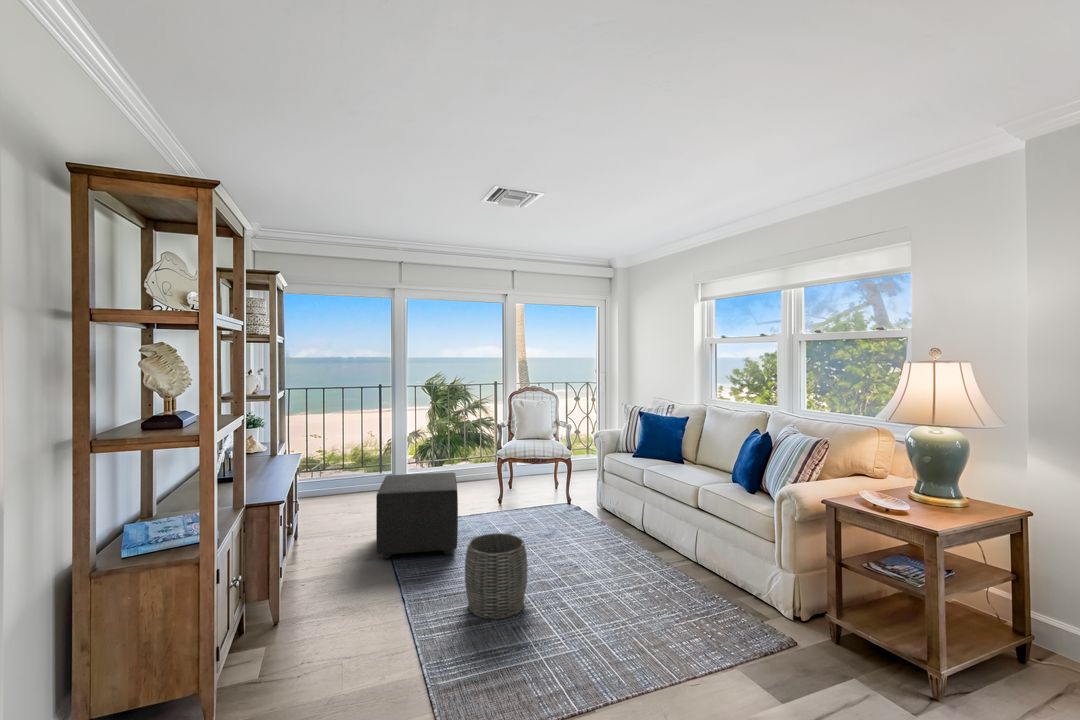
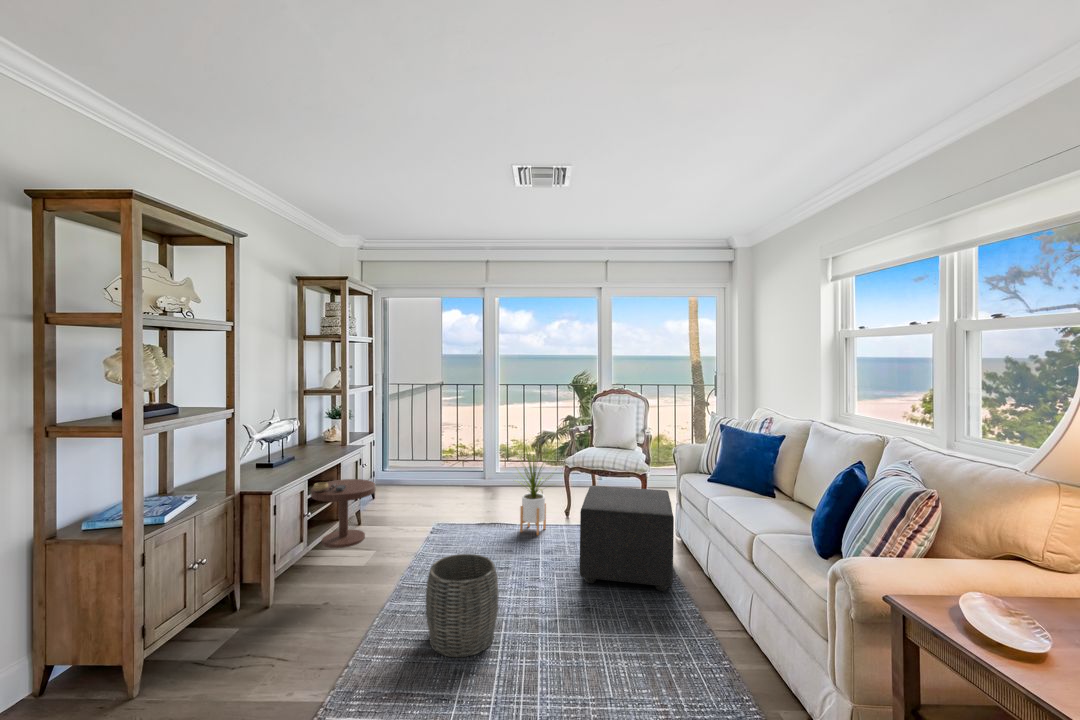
house plant: none [461,434,506,522] -> present [520,449,546,535]
ottoman: present [376,473,458,559] -> present [580,486,674,591]
side table: none [316,483,379,597] -> present [311,479,375,548]

